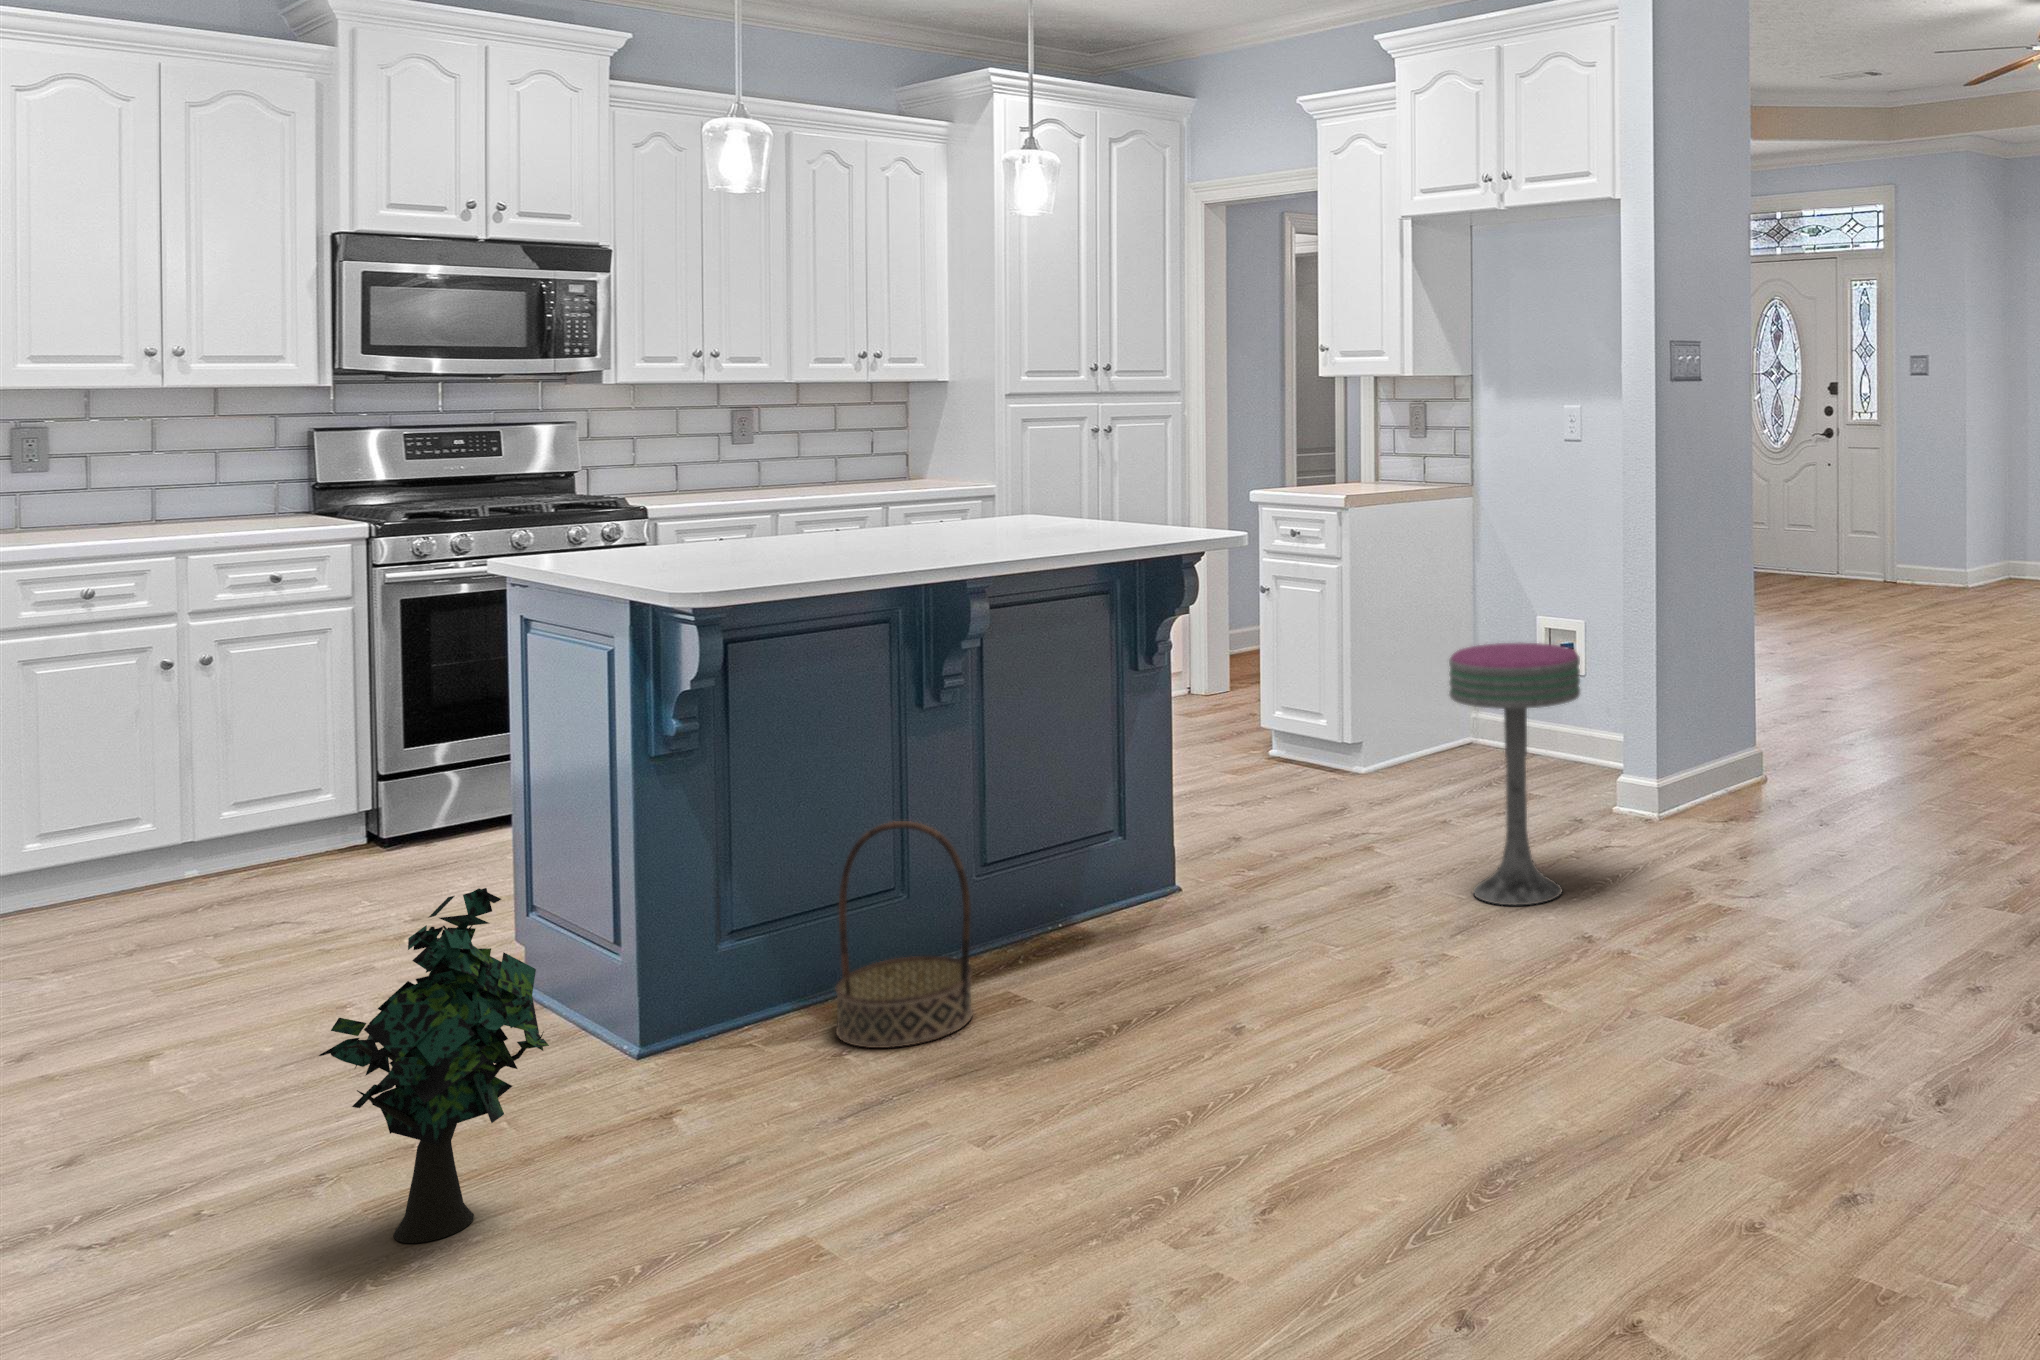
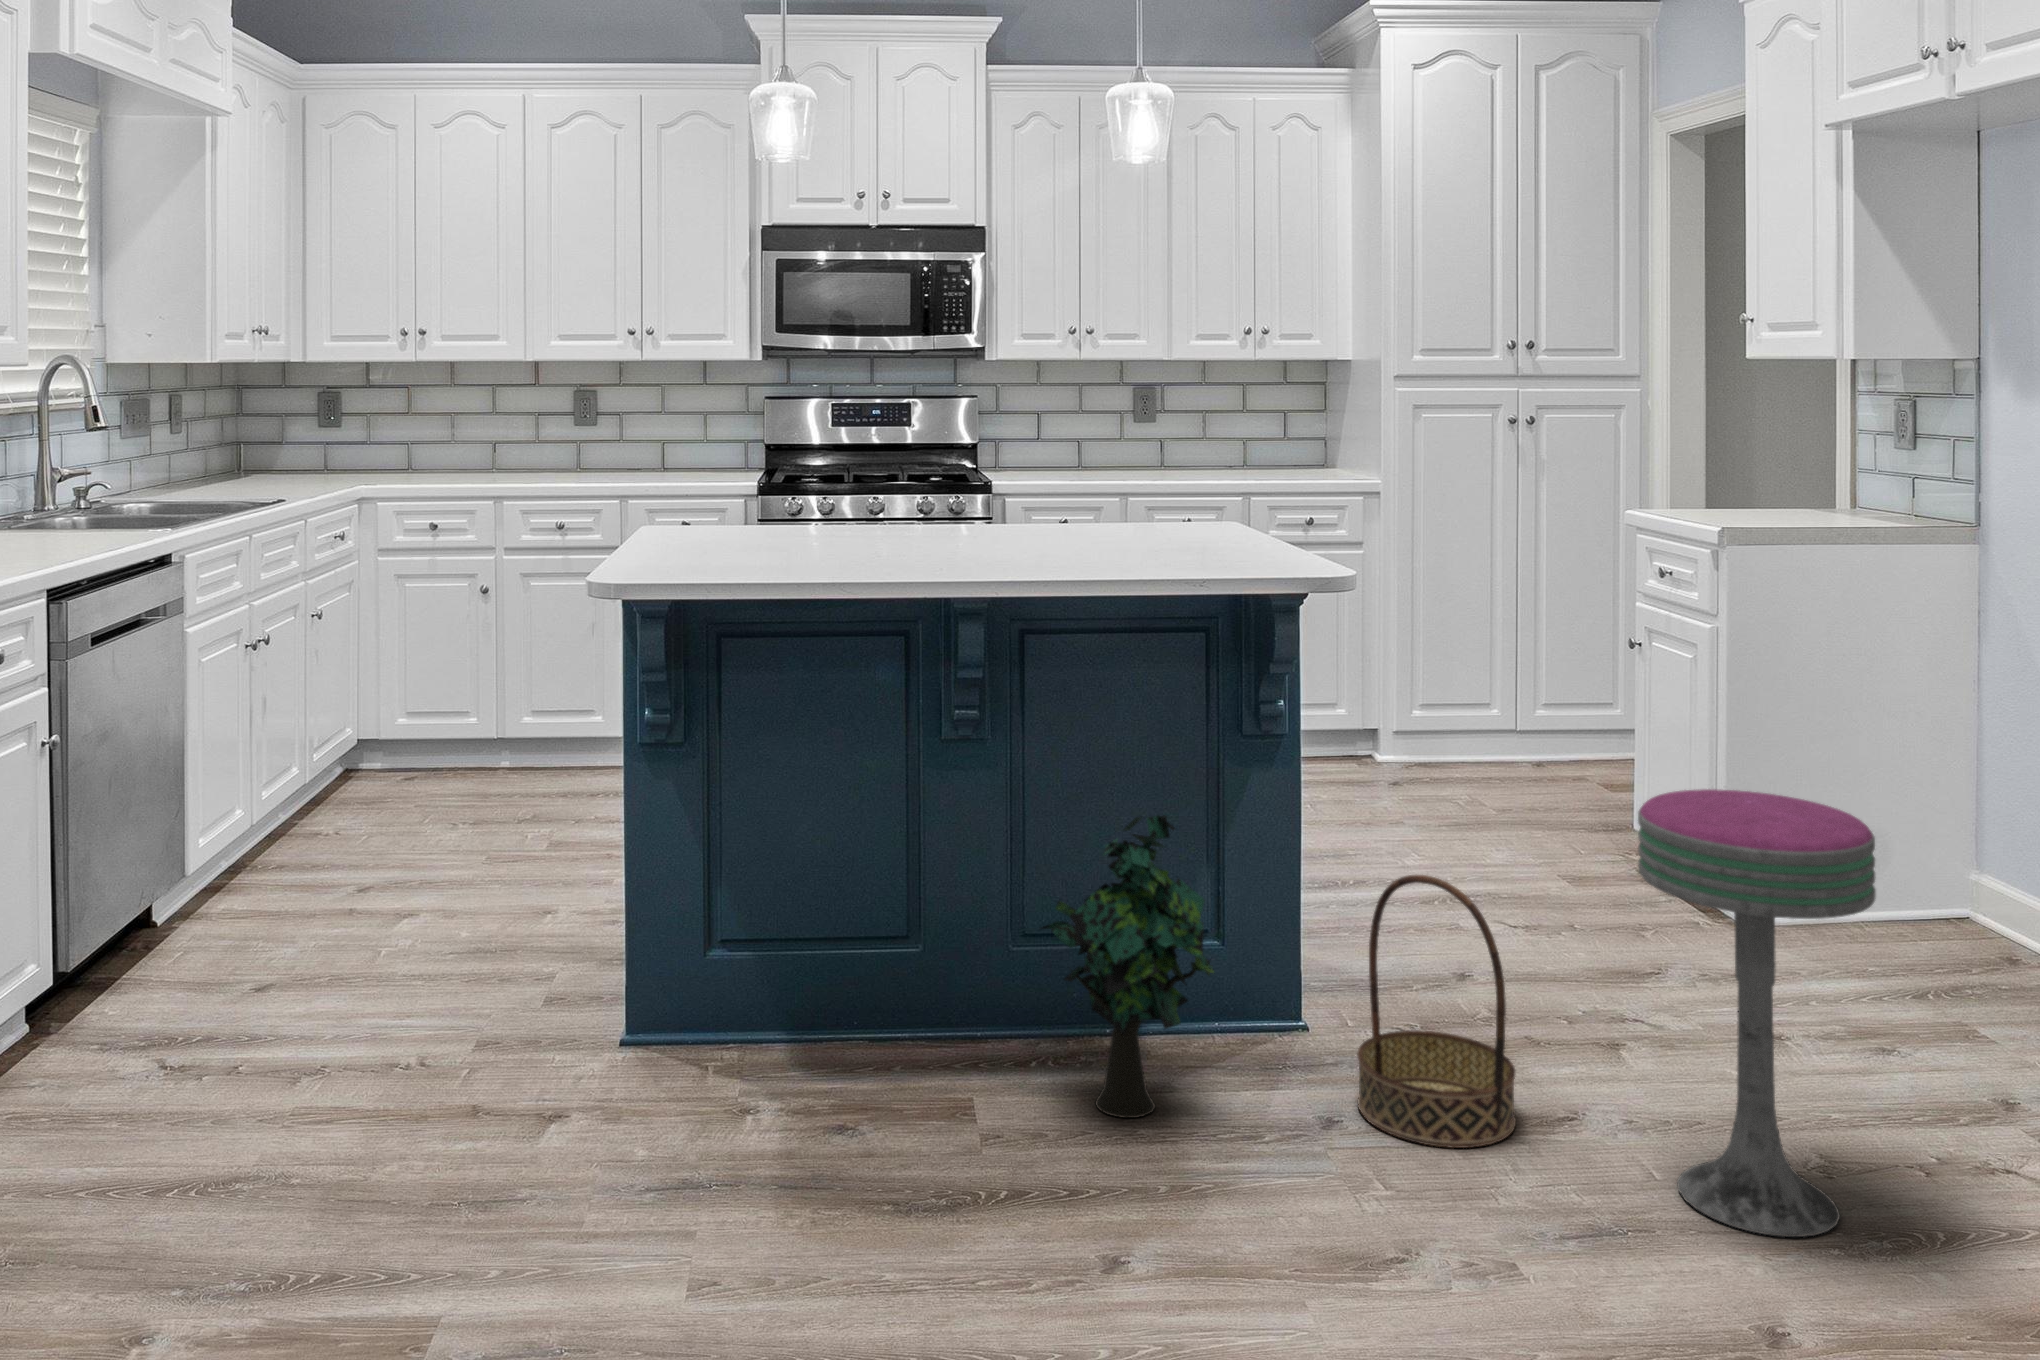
basket: present [835,821,973,1048] -> present [1357,875,1516,1148]
decorative plant: present [319,888,549,1243] -> present [1041,815,1214,1118]

